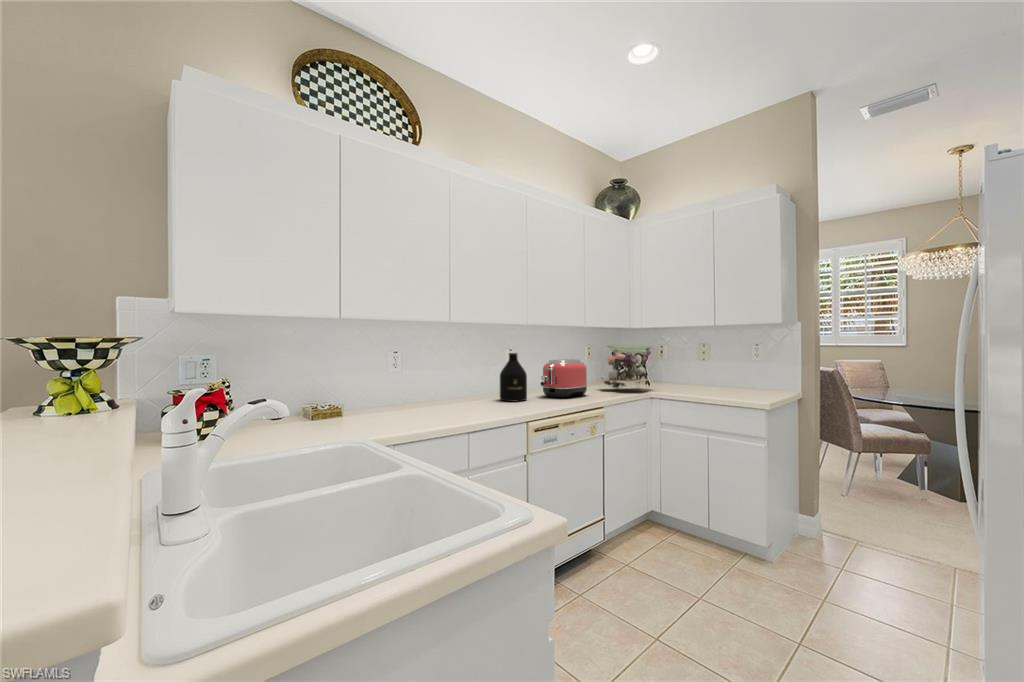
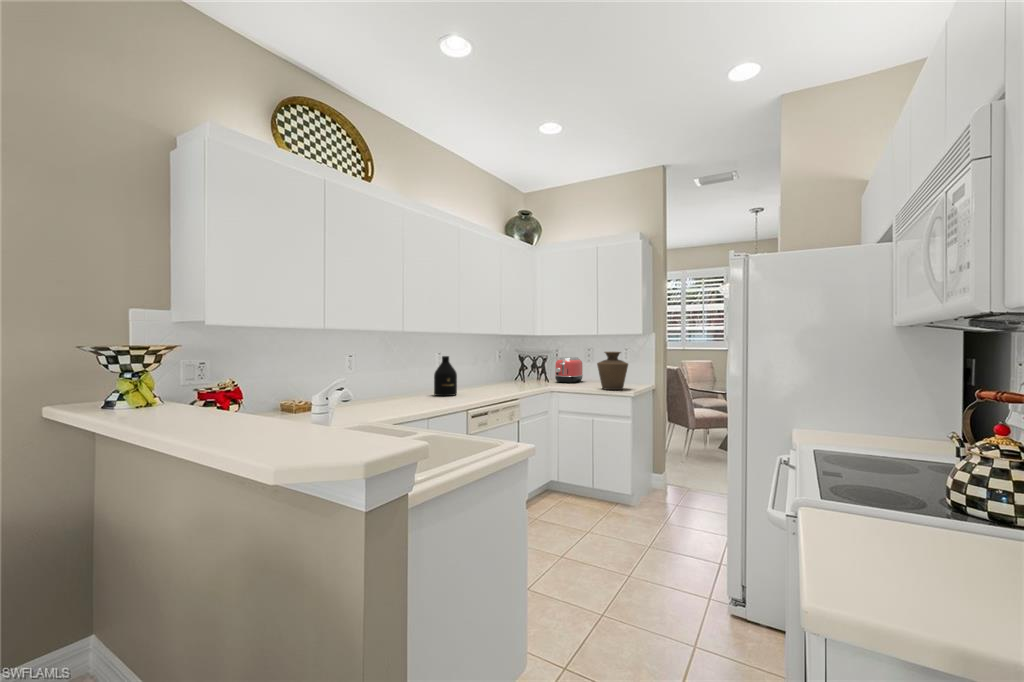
flower arrangement: present [599,347,652,388] -> none [507,350,554,386]
vase: none [713,348,759,399] -> present [597,352,628,390]
toaster: present [540,359,587,398] -> present [555,357,583,383]

